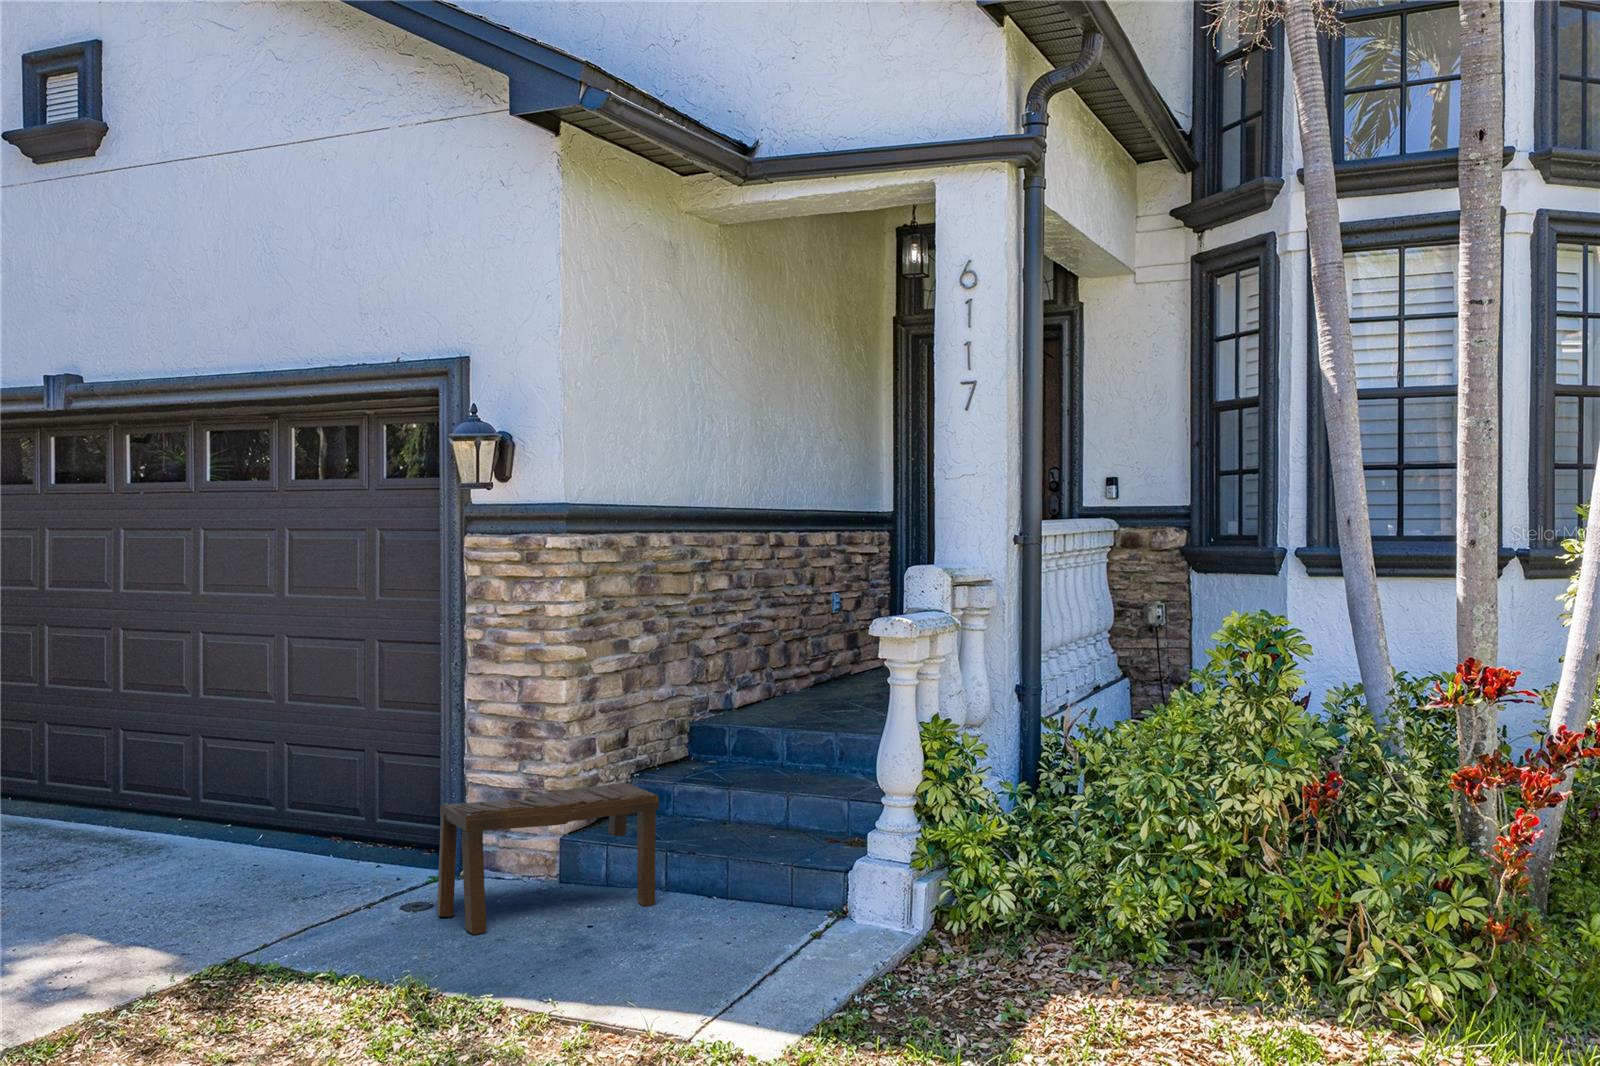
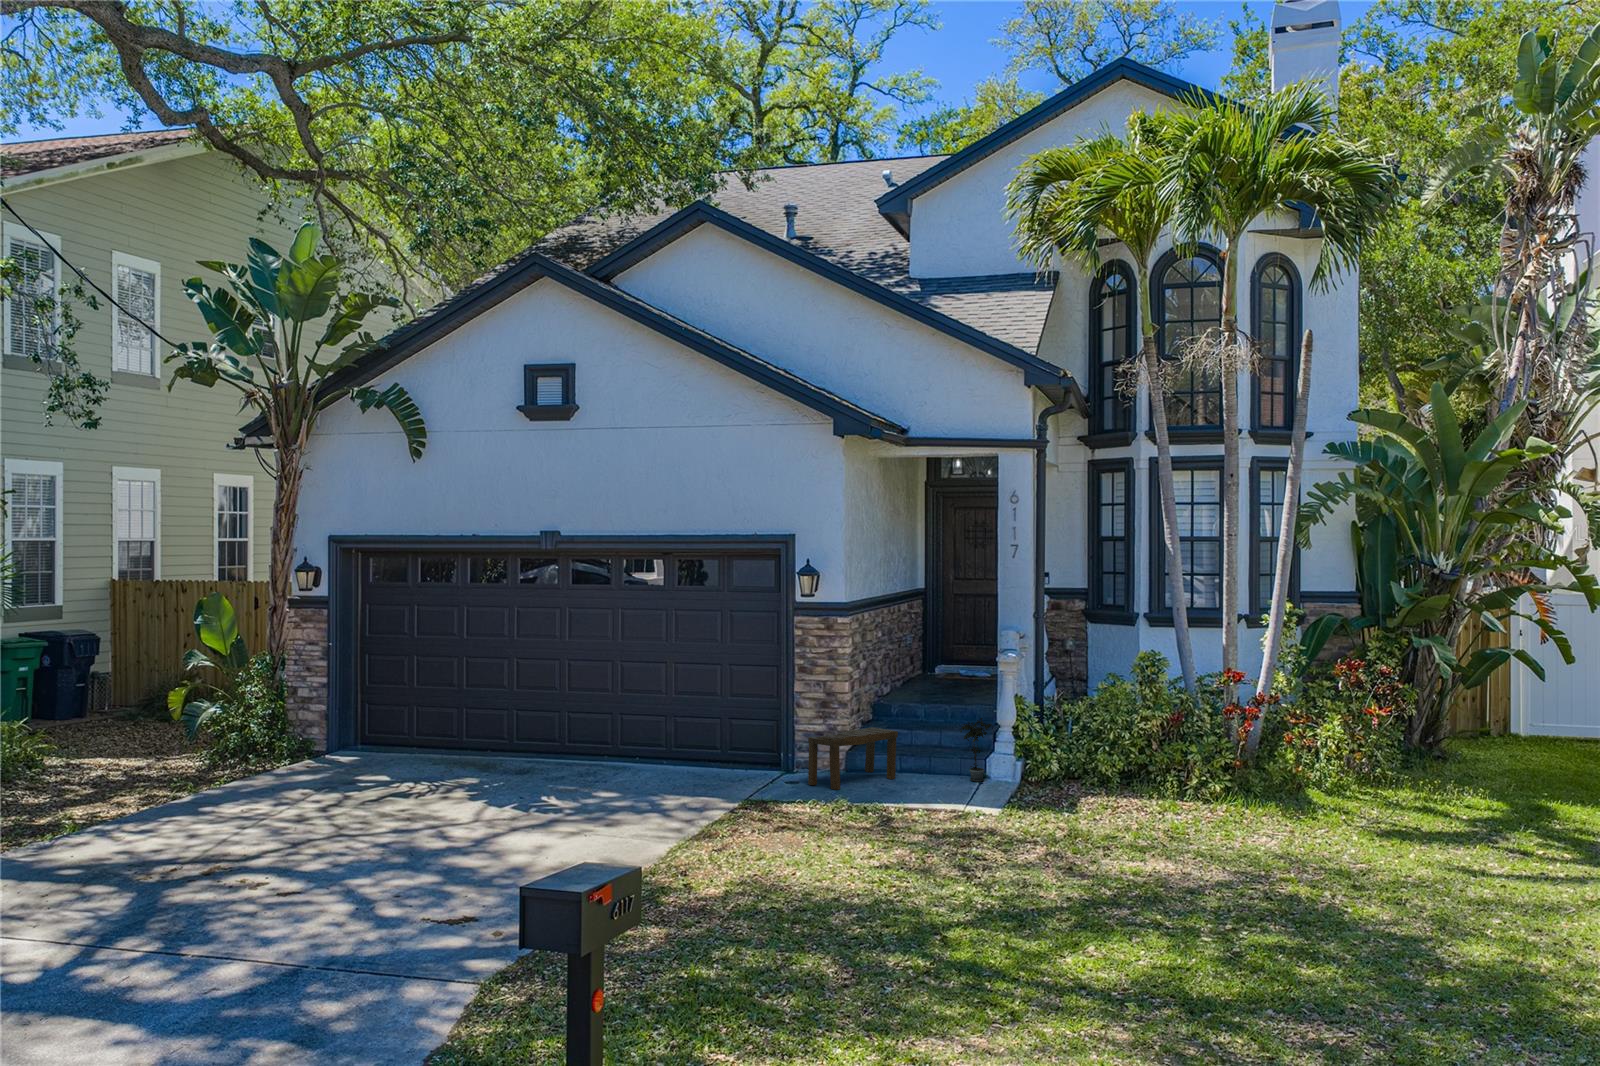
potted plant: none [784,770,880,923] -> present [960,718,992,782]

